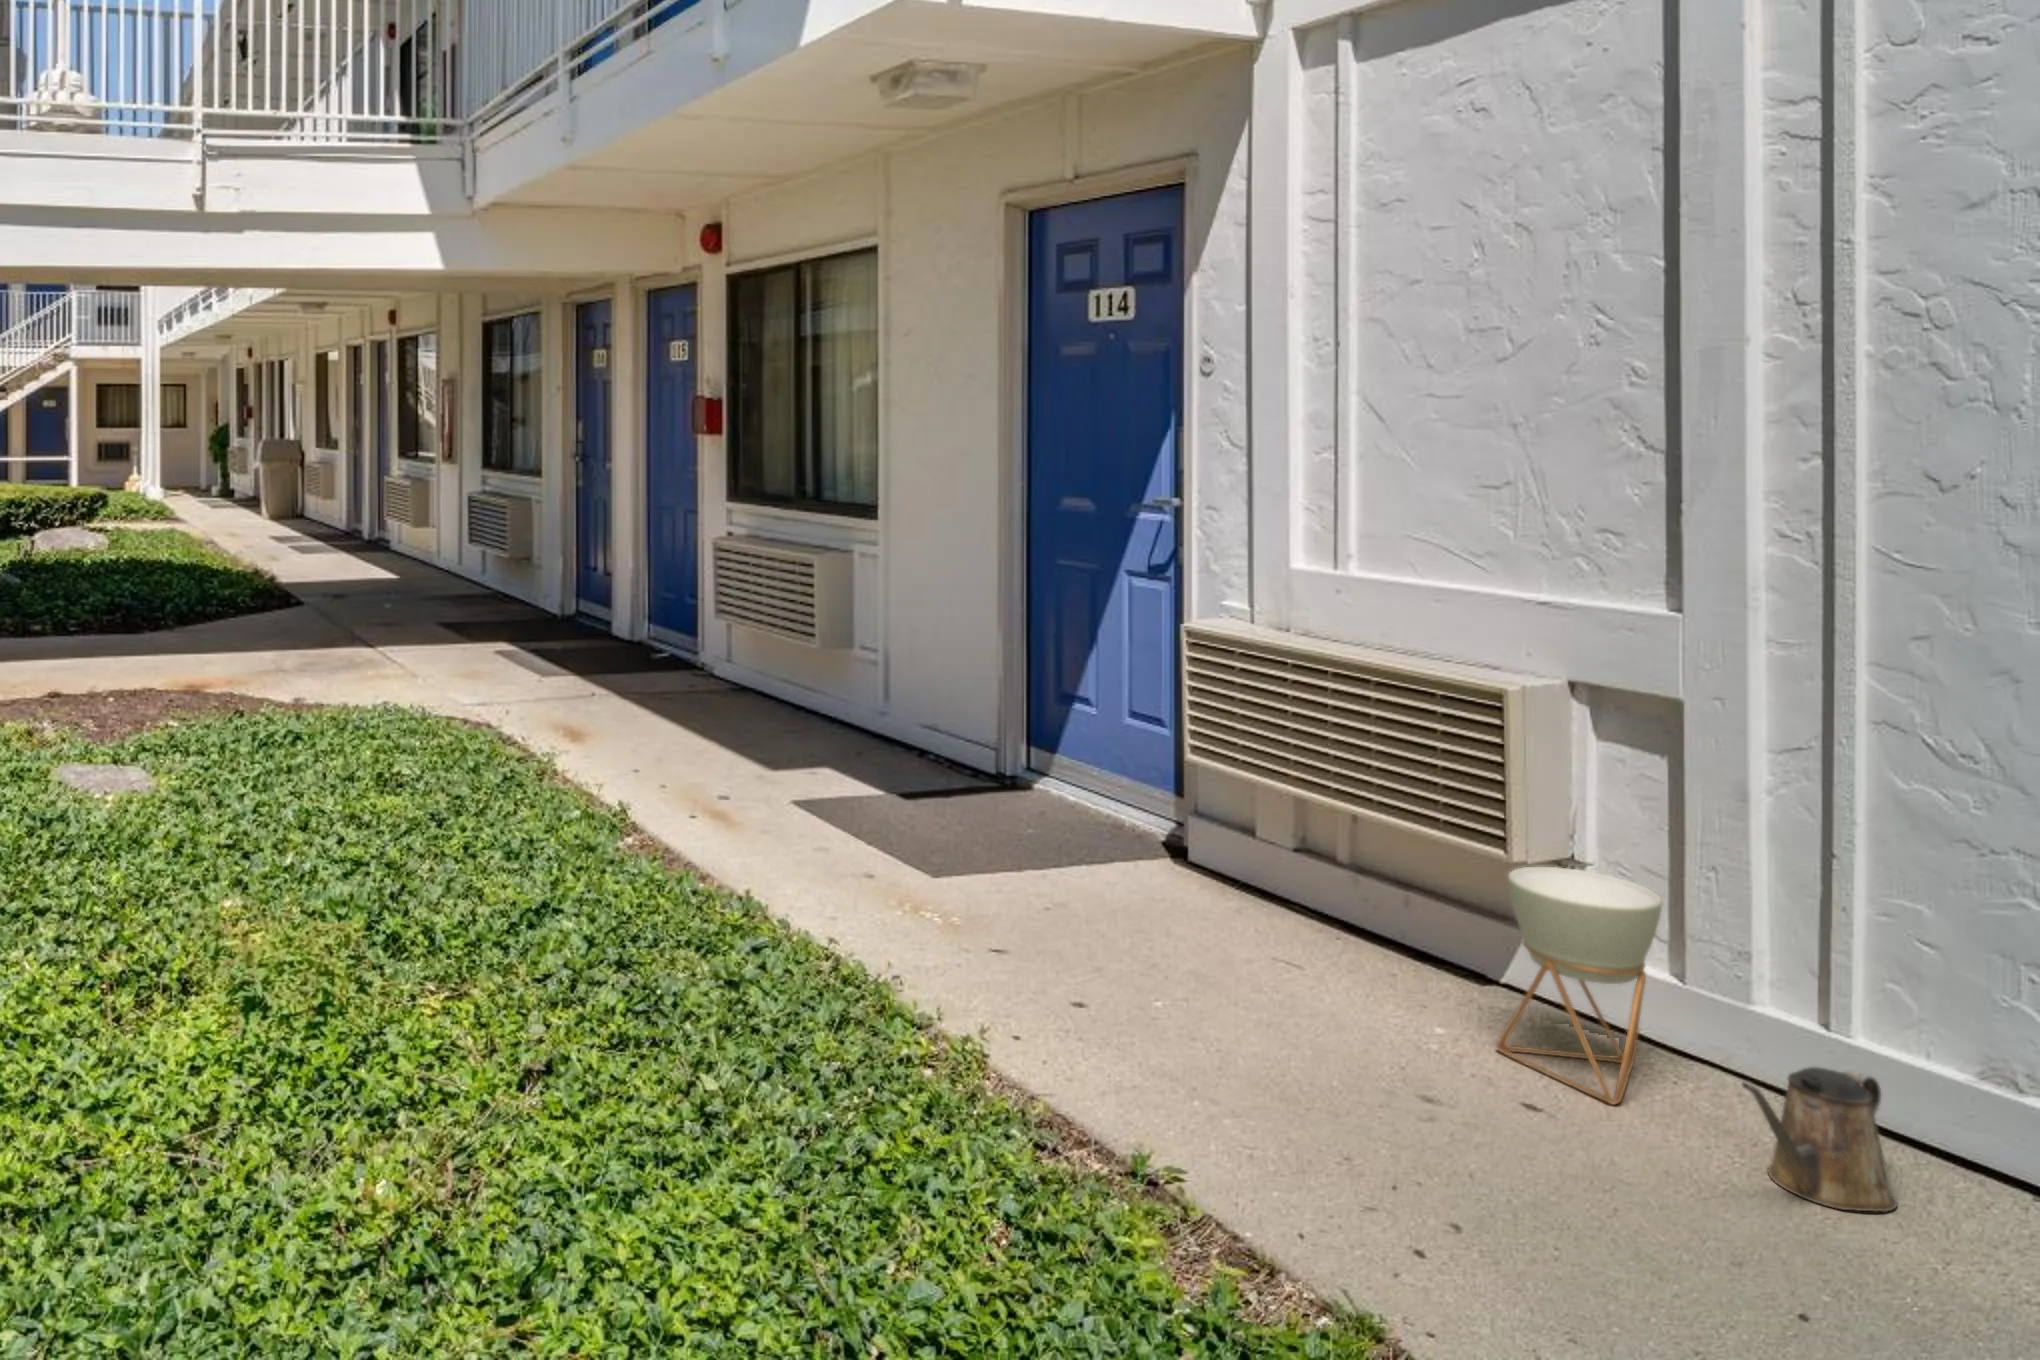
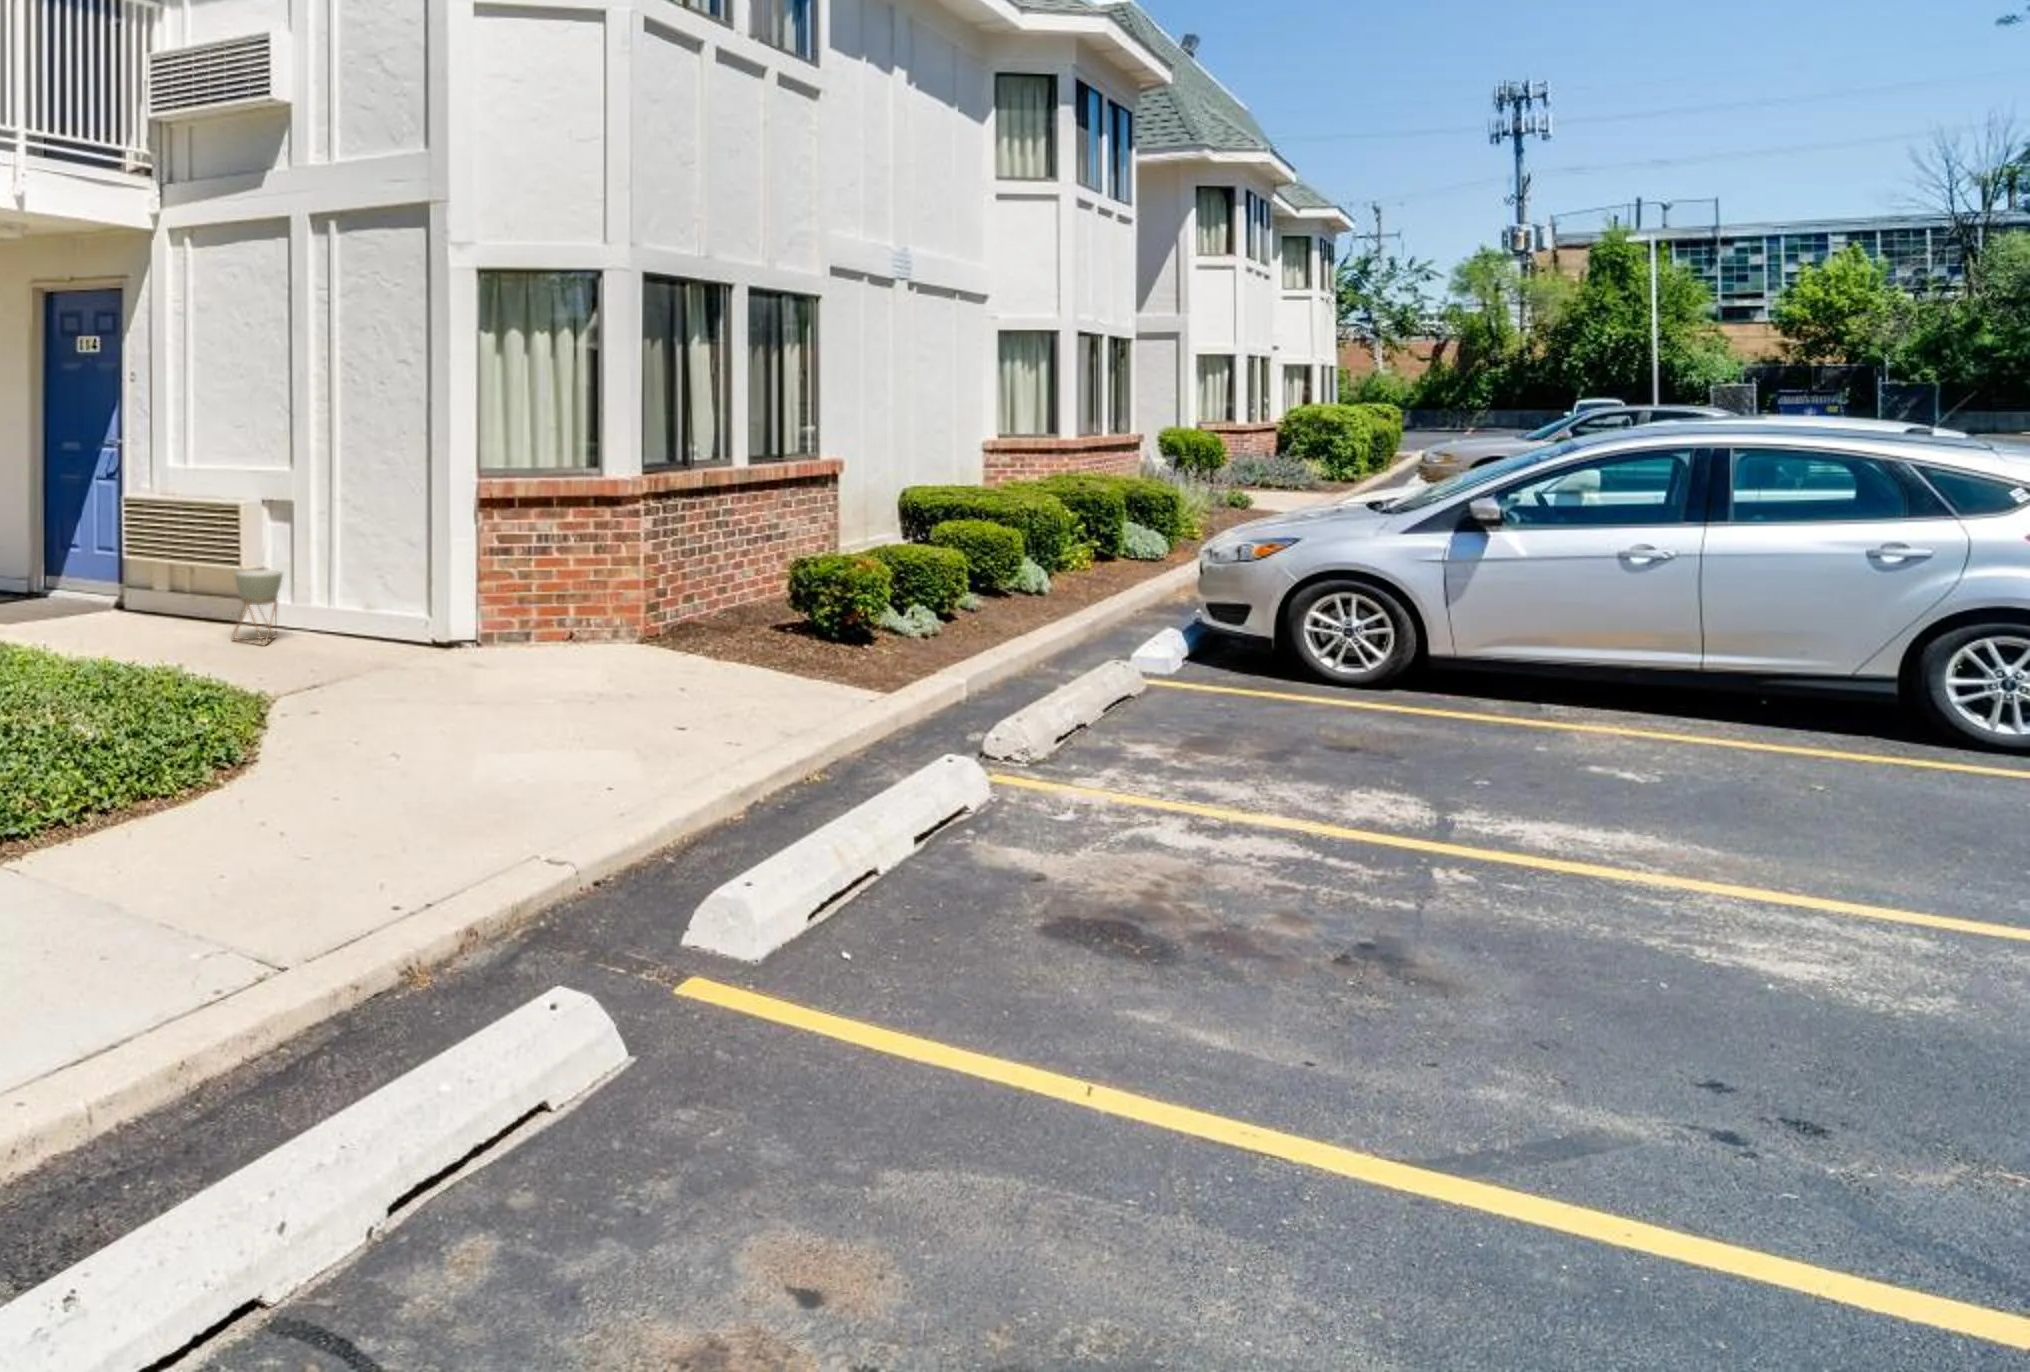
watering can: present [1741,1067,1897,1211] -> none [289,613,336,654]

